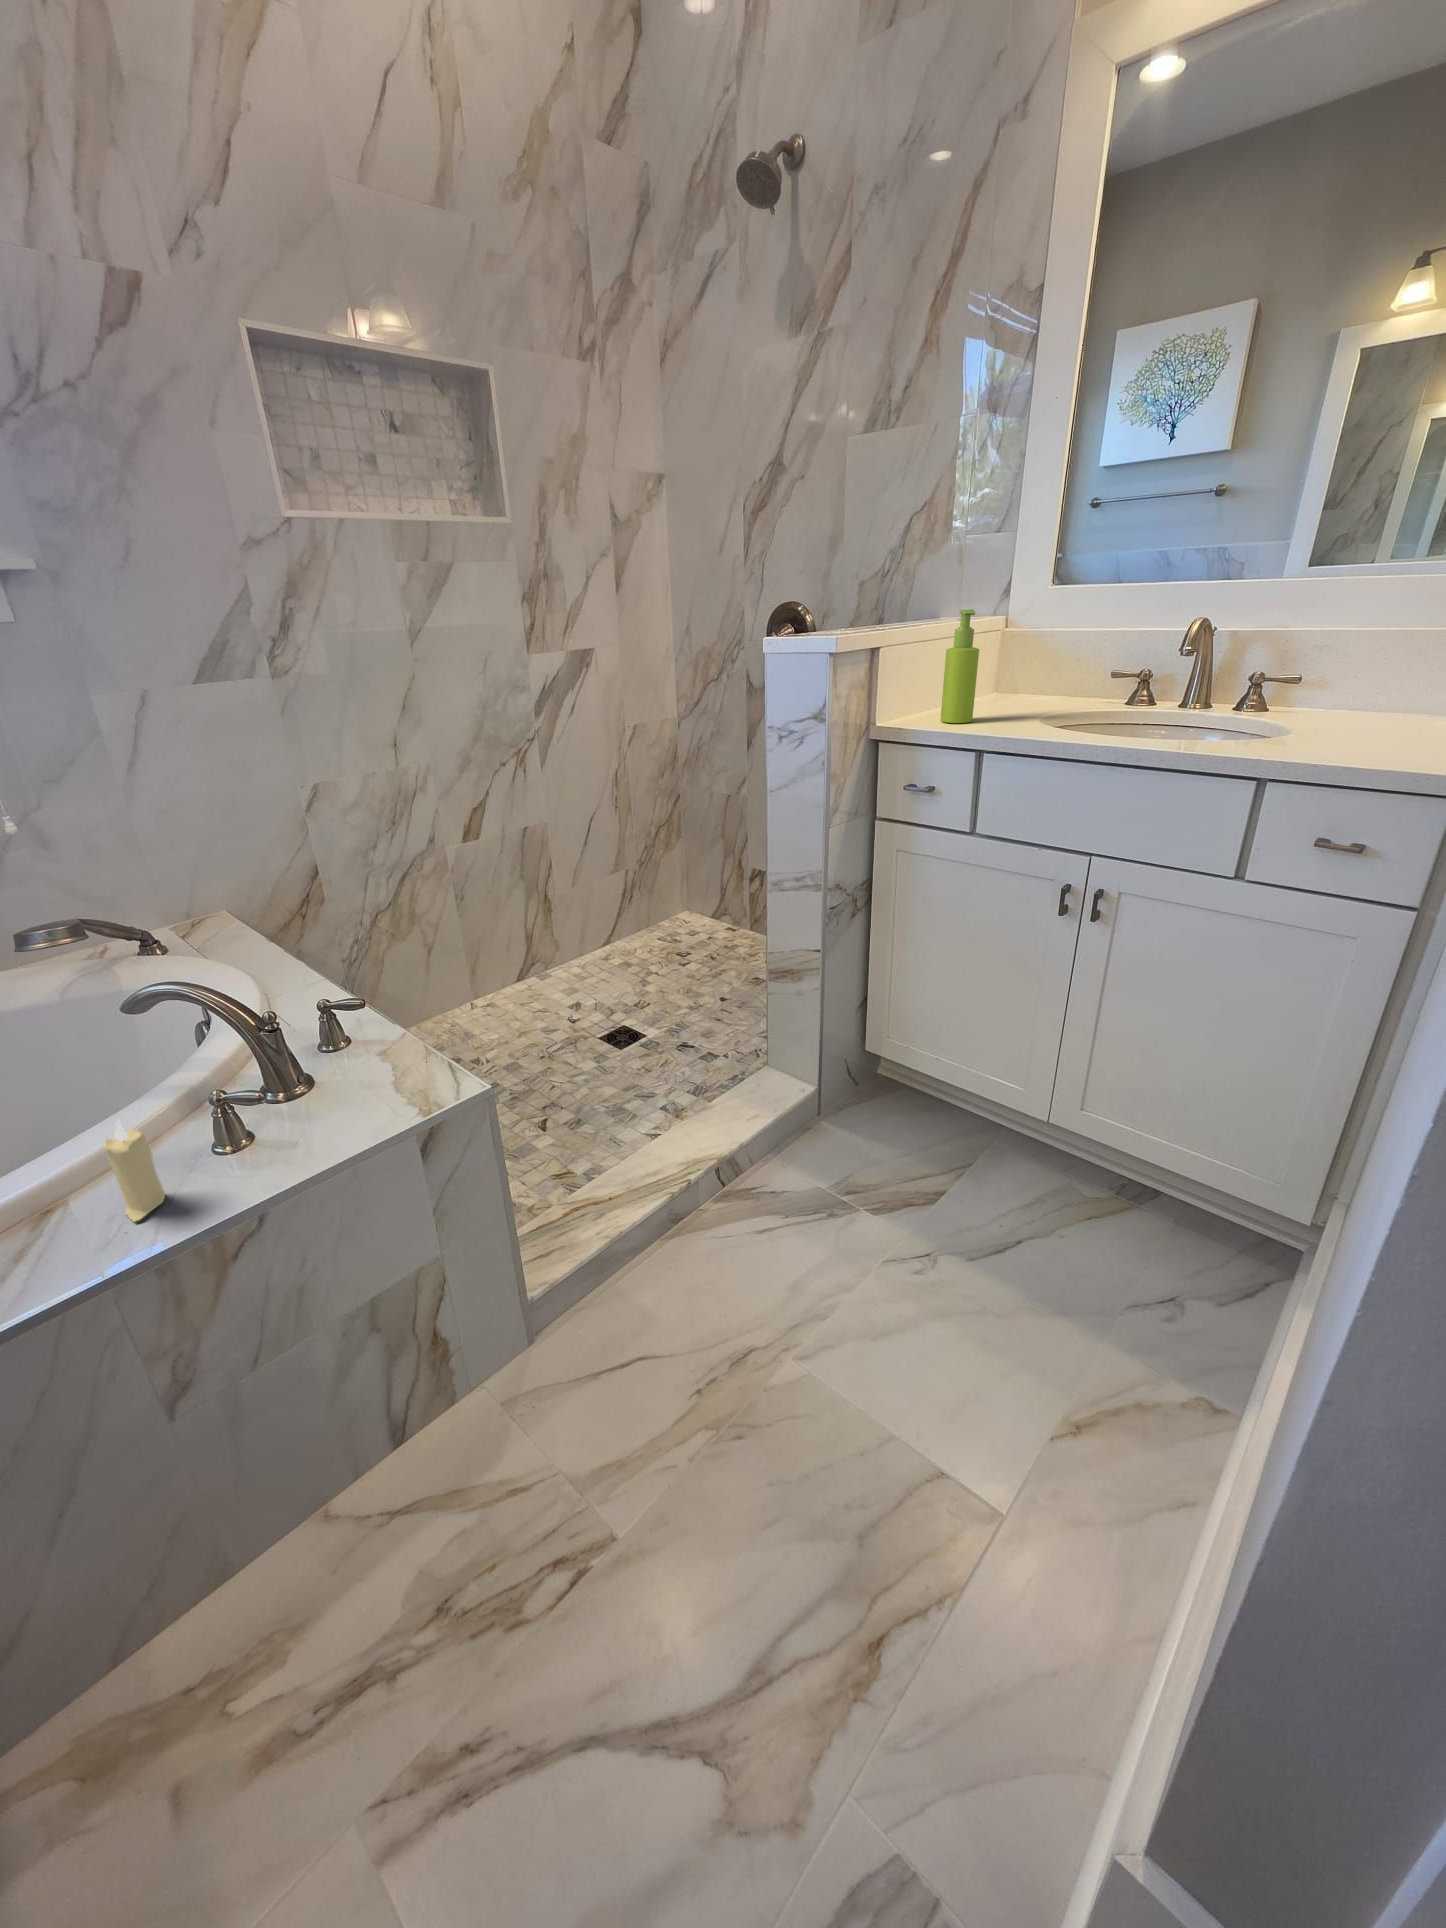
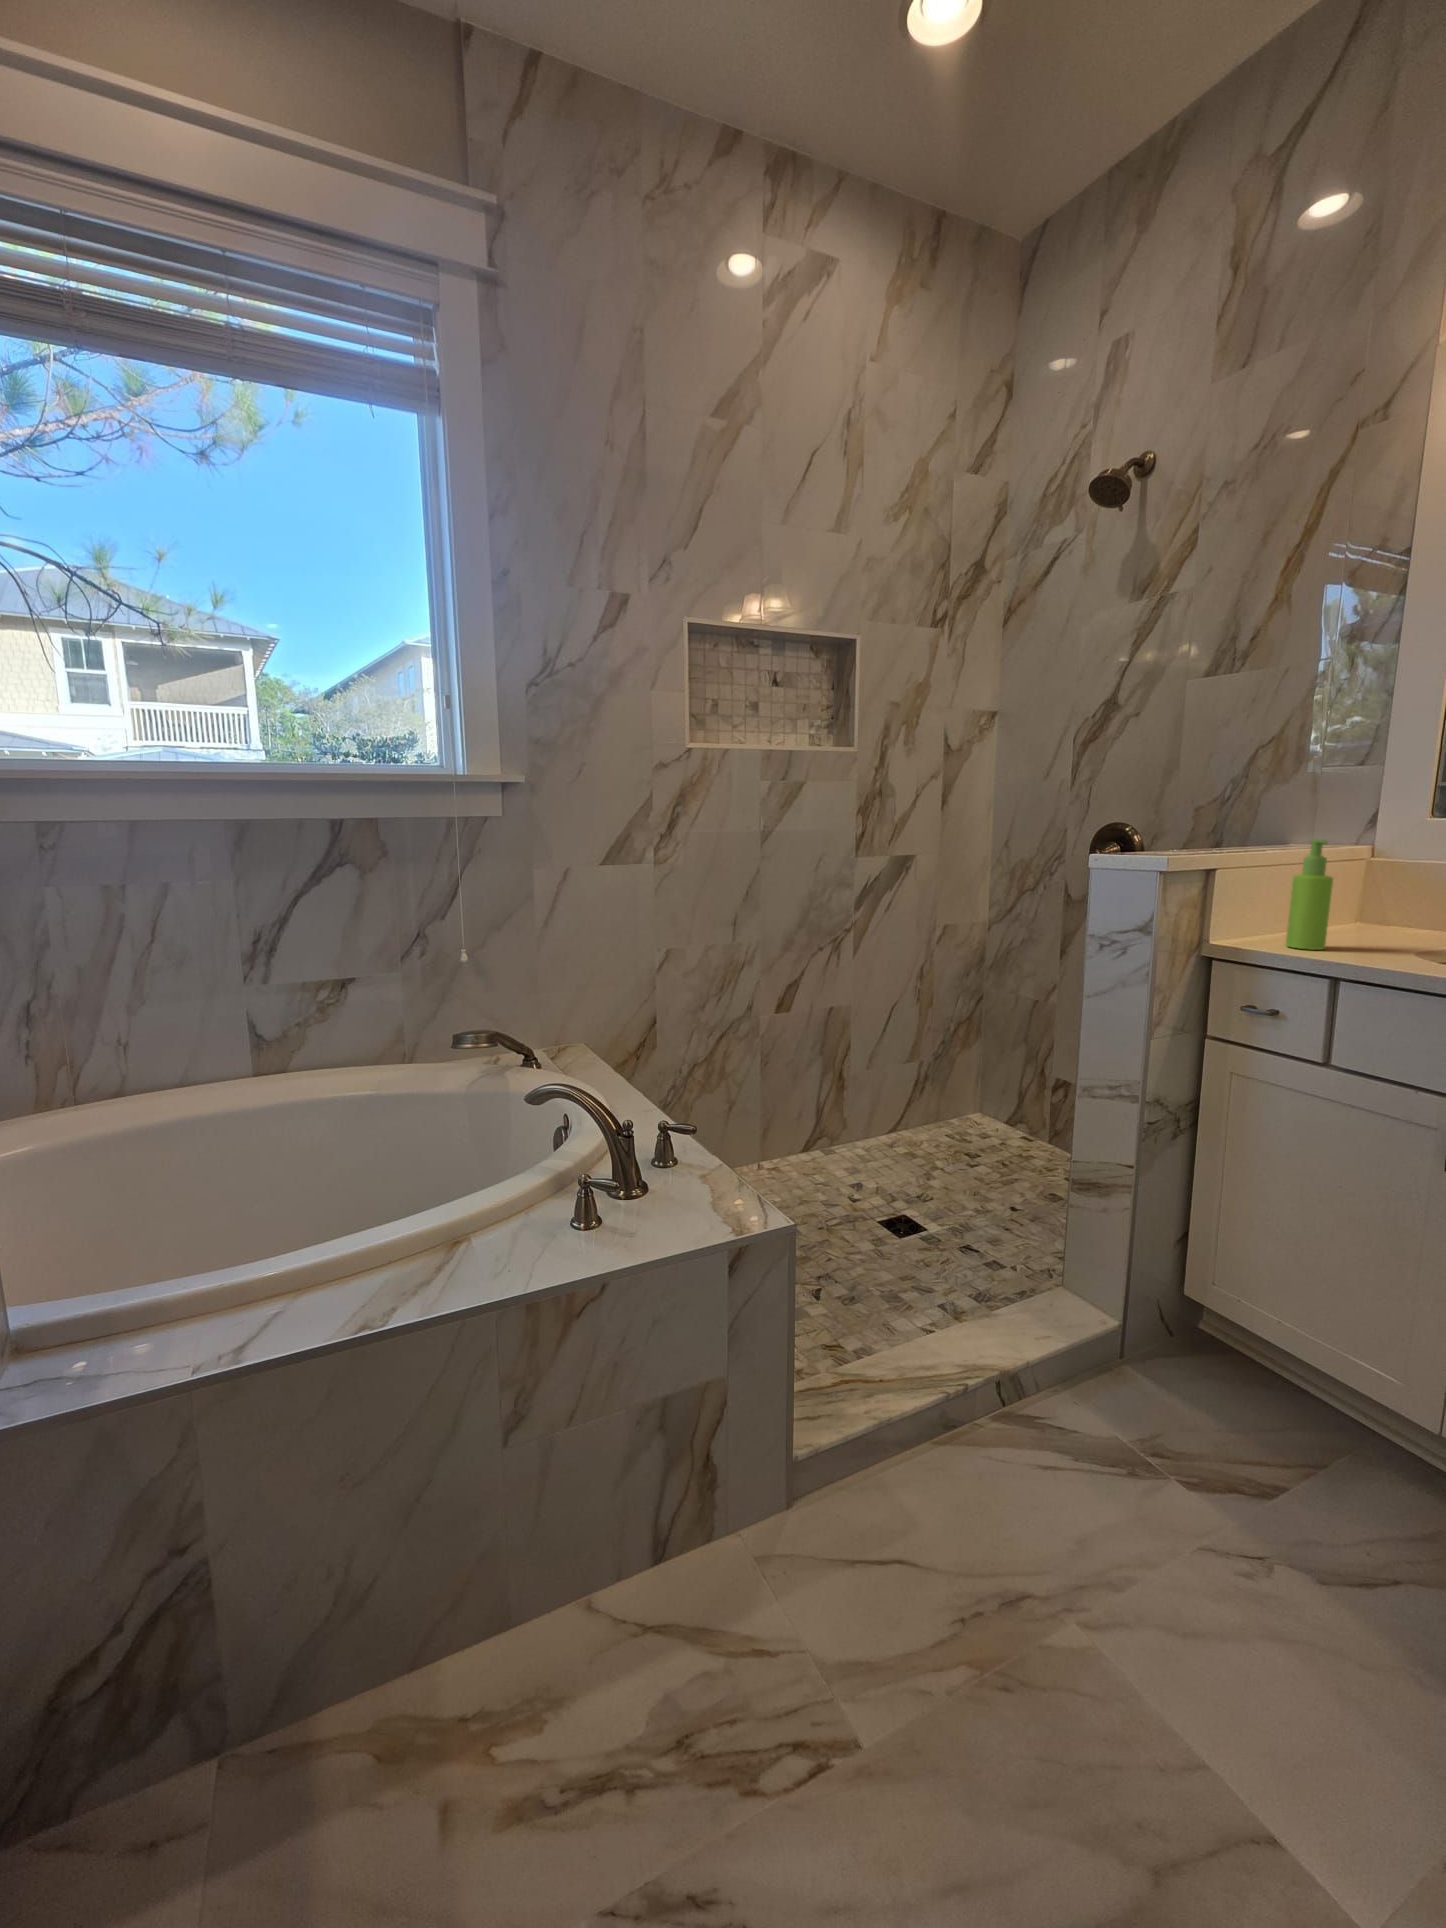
candle: present [105,1121,165,1221] -> none [510,1176,538,1262]

